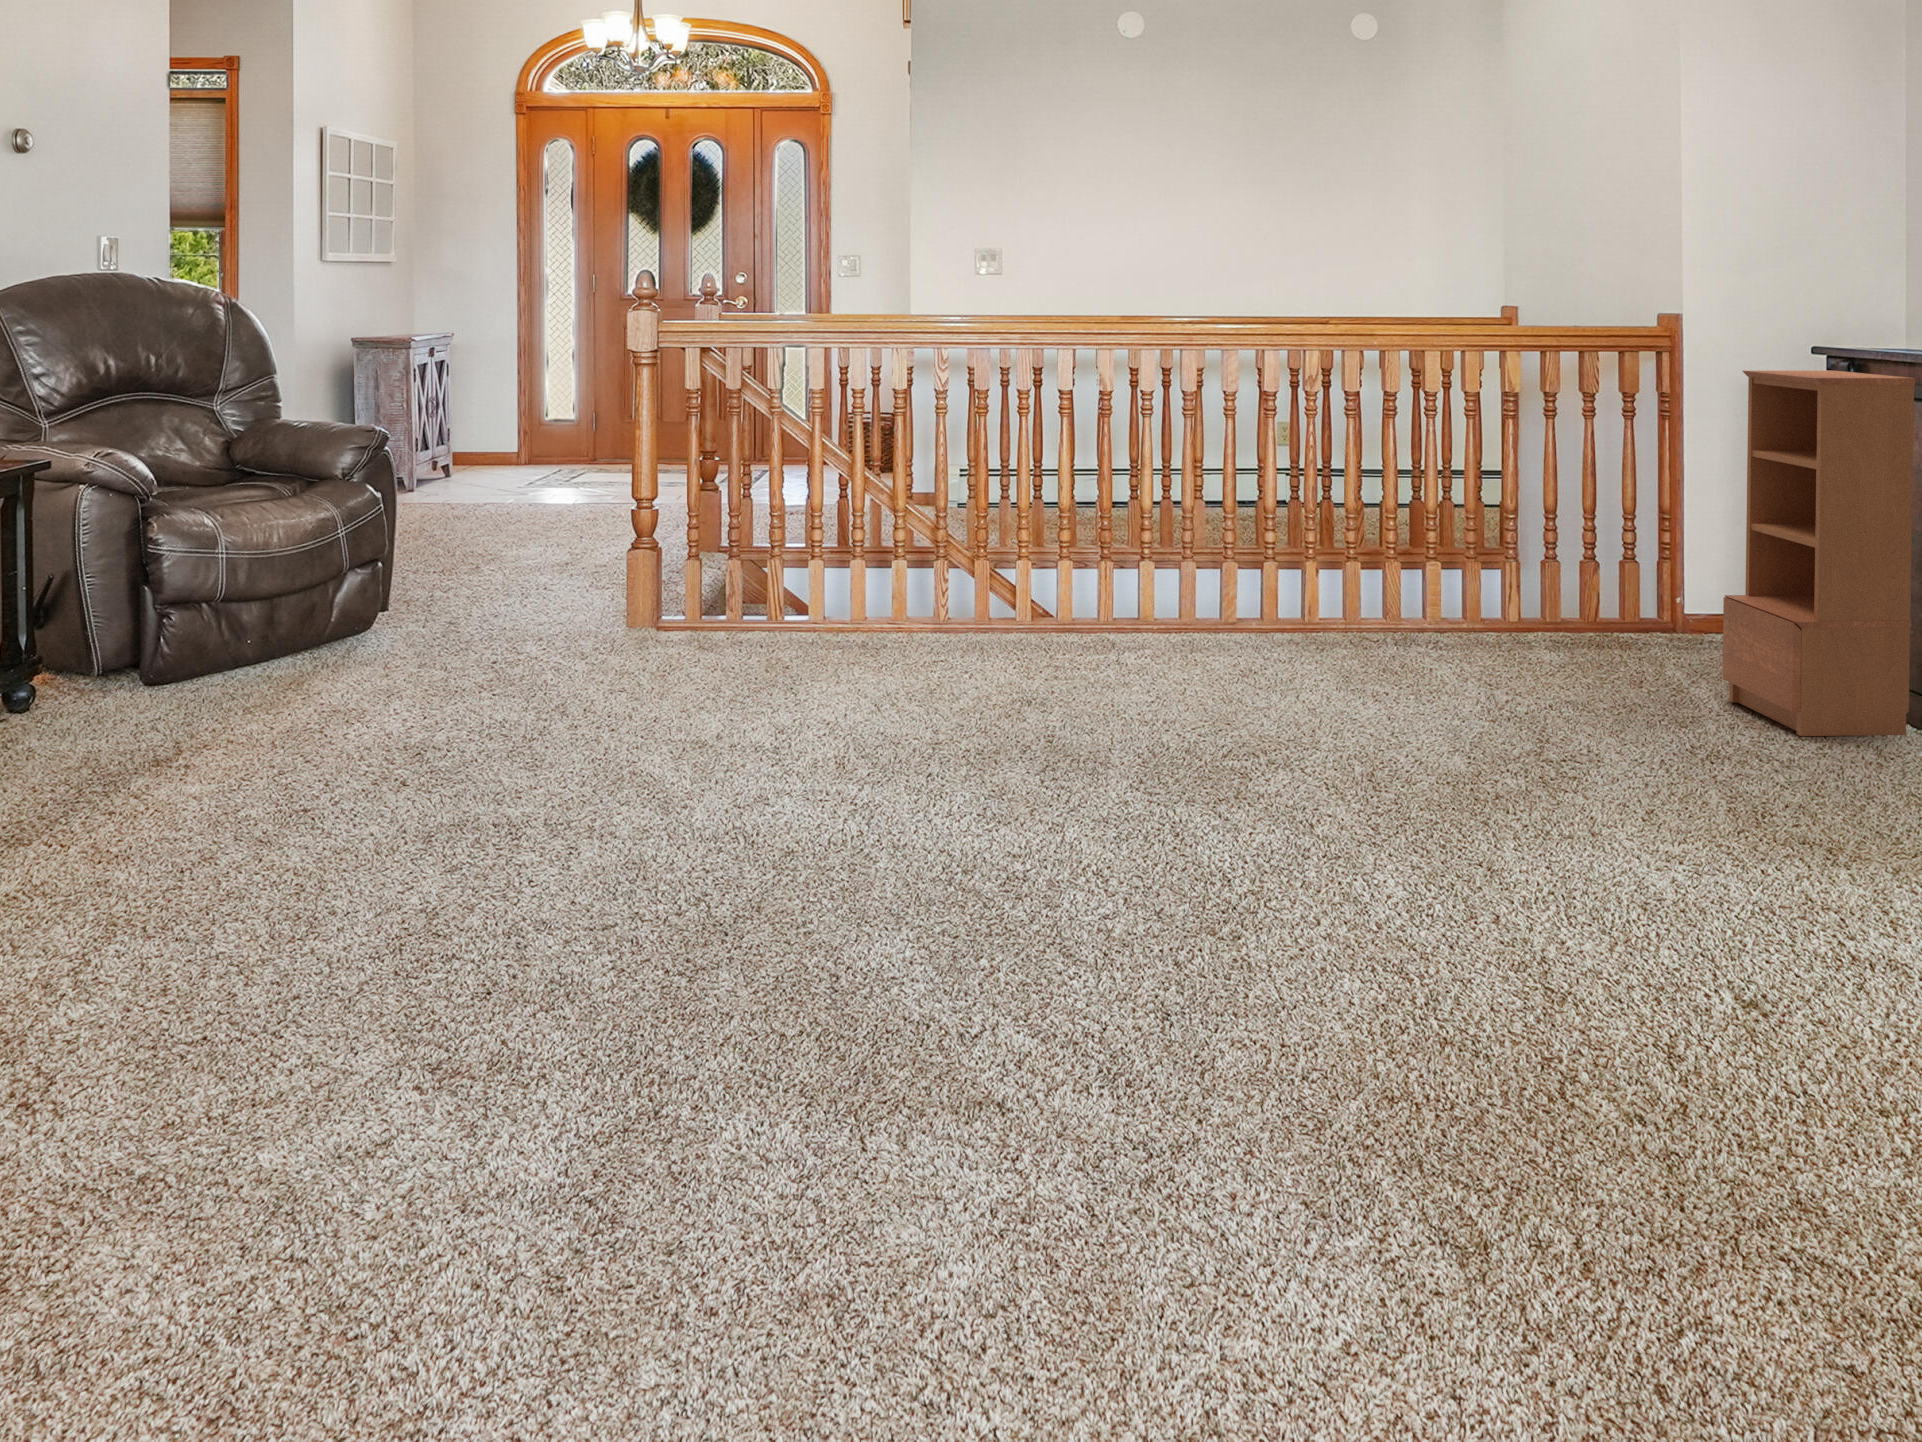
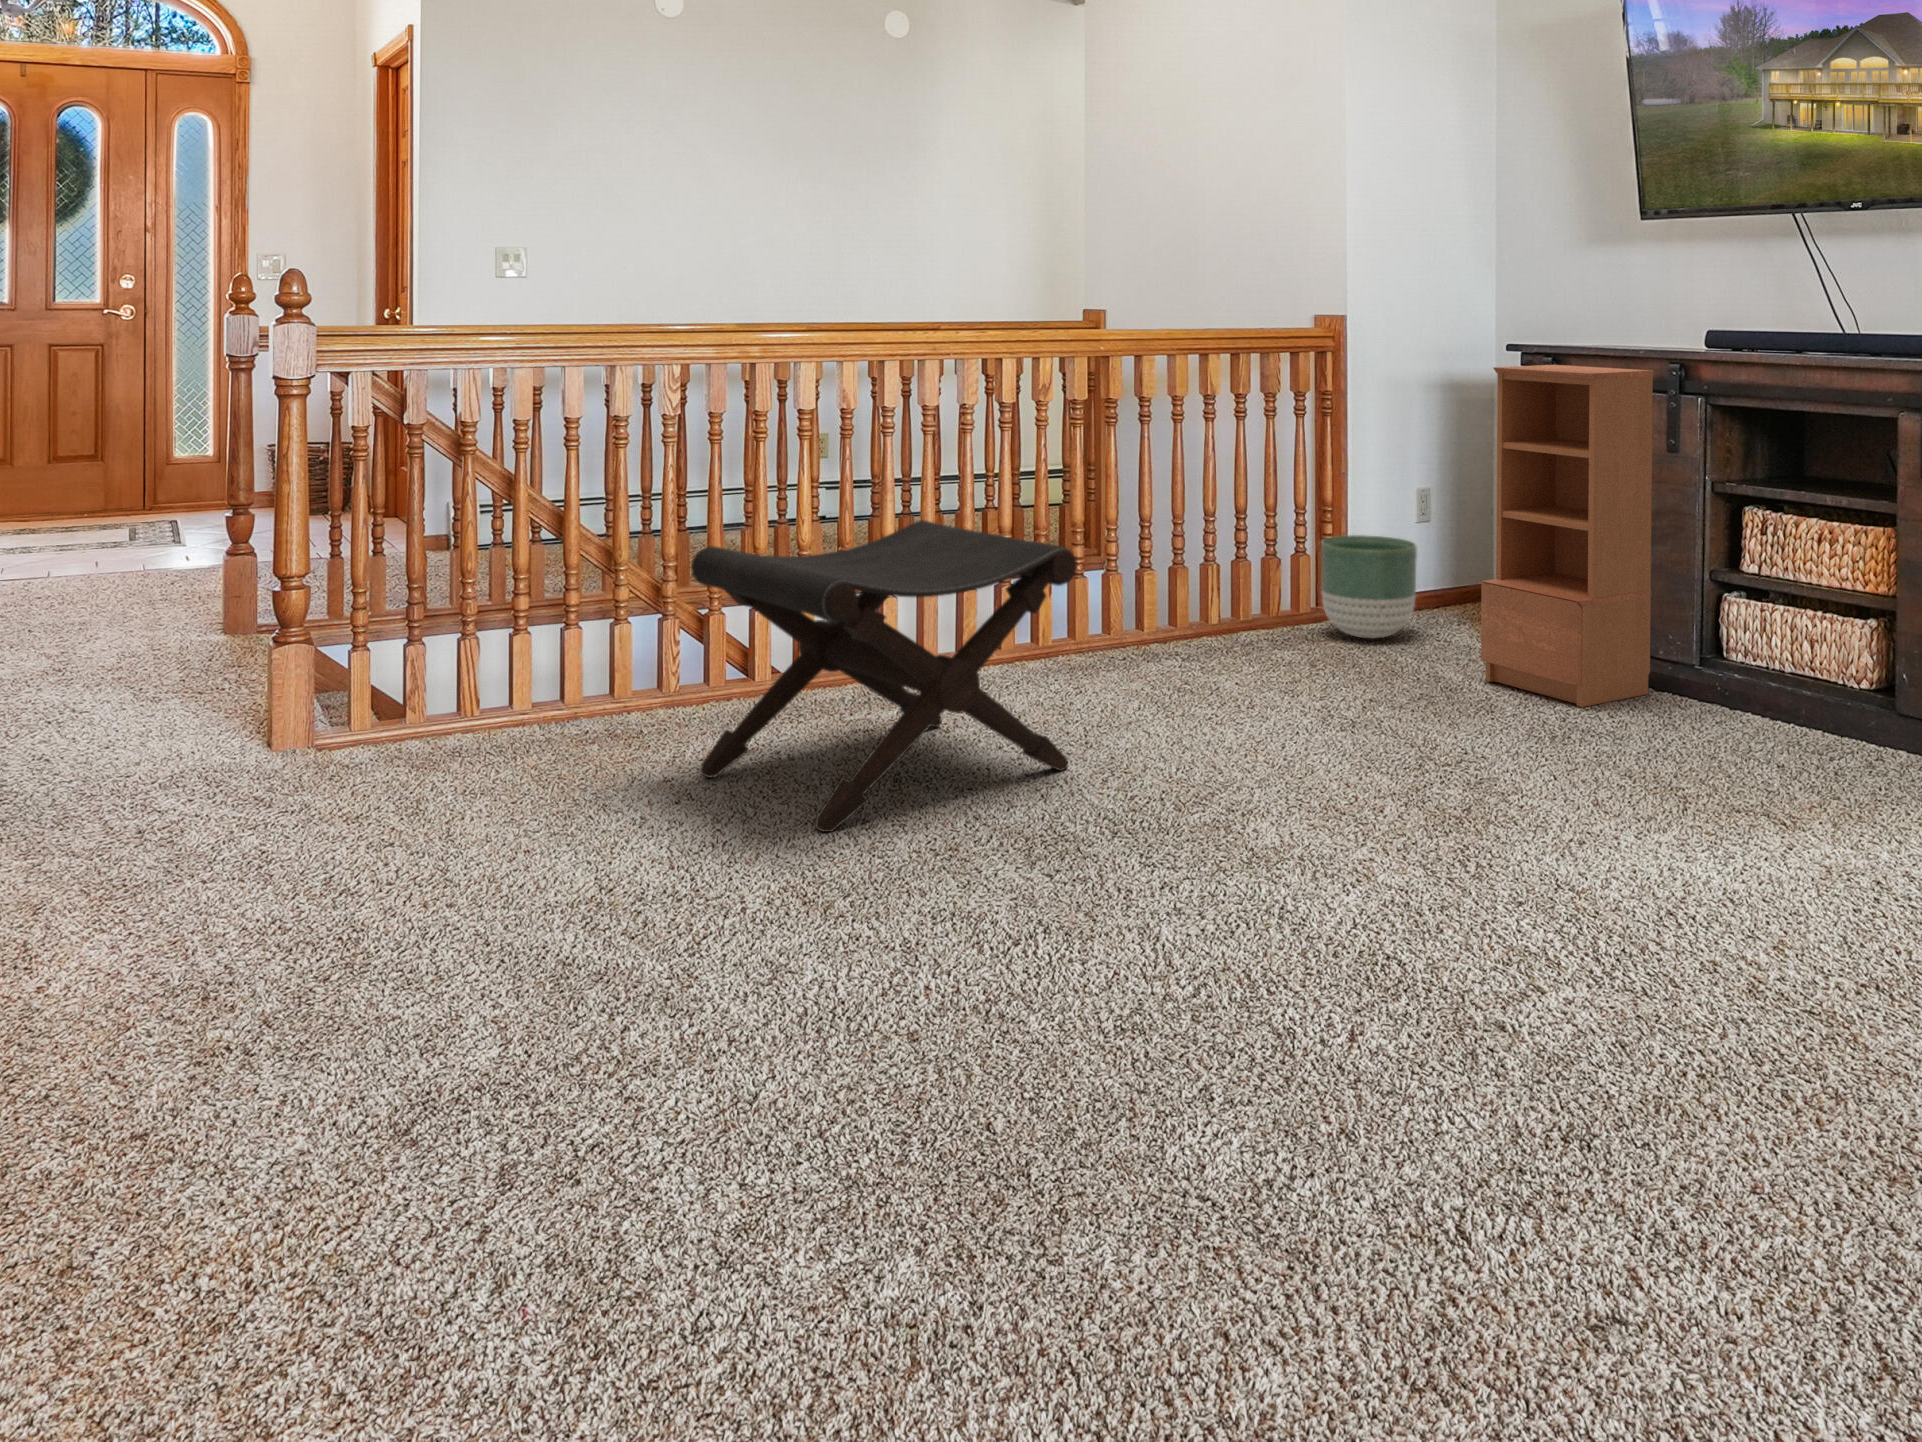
footstool: none [885,488,1194,732] -> present [691,520,1077,832]
planter: none [1617,545,1722,653] -> present [1321,535,1417,638]

